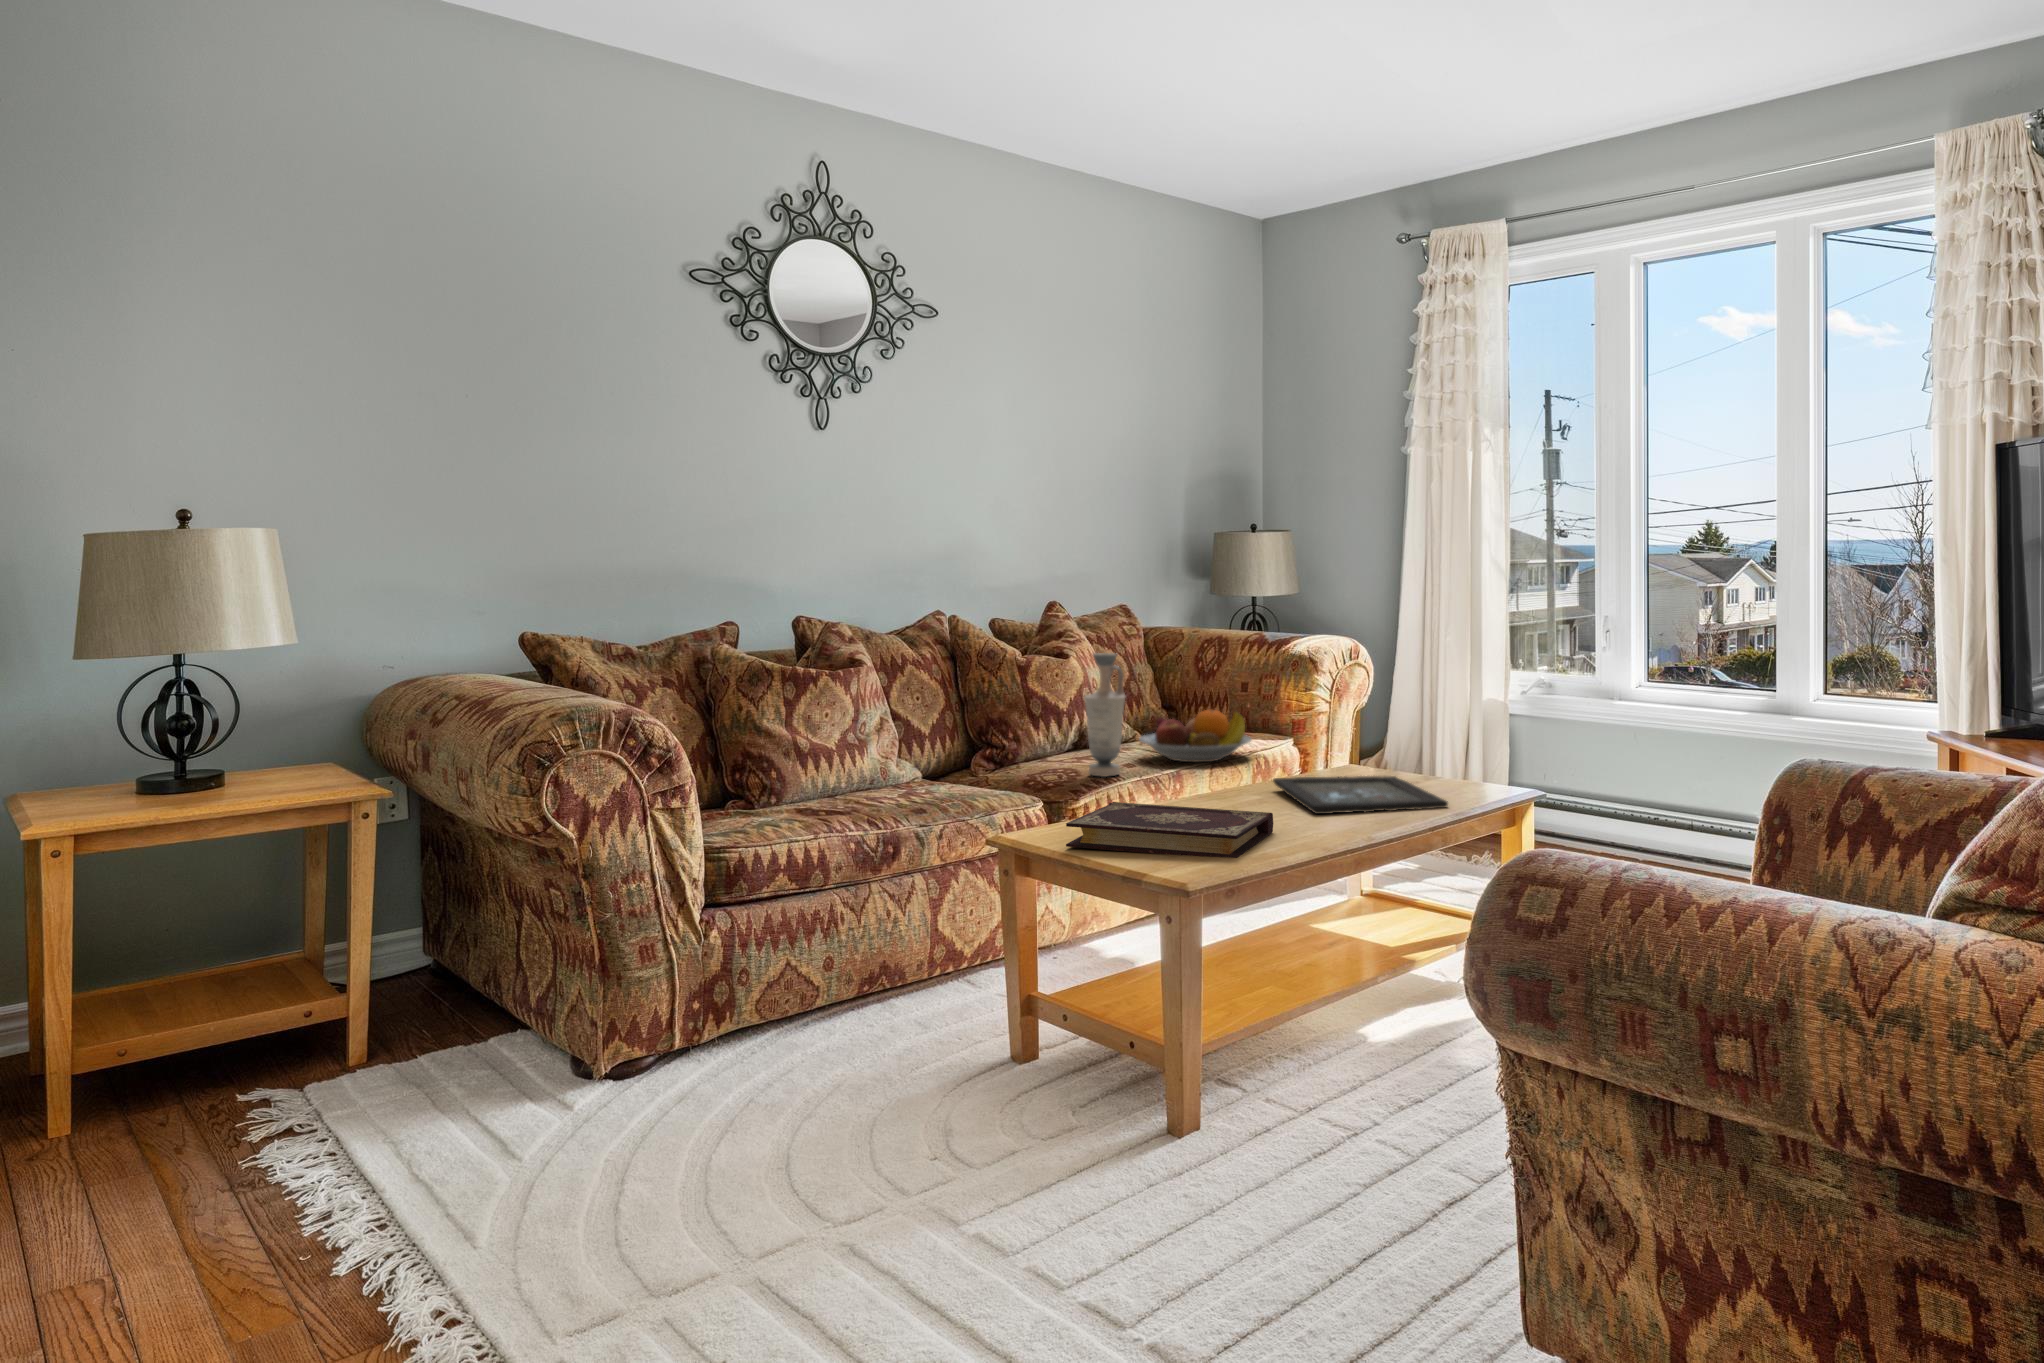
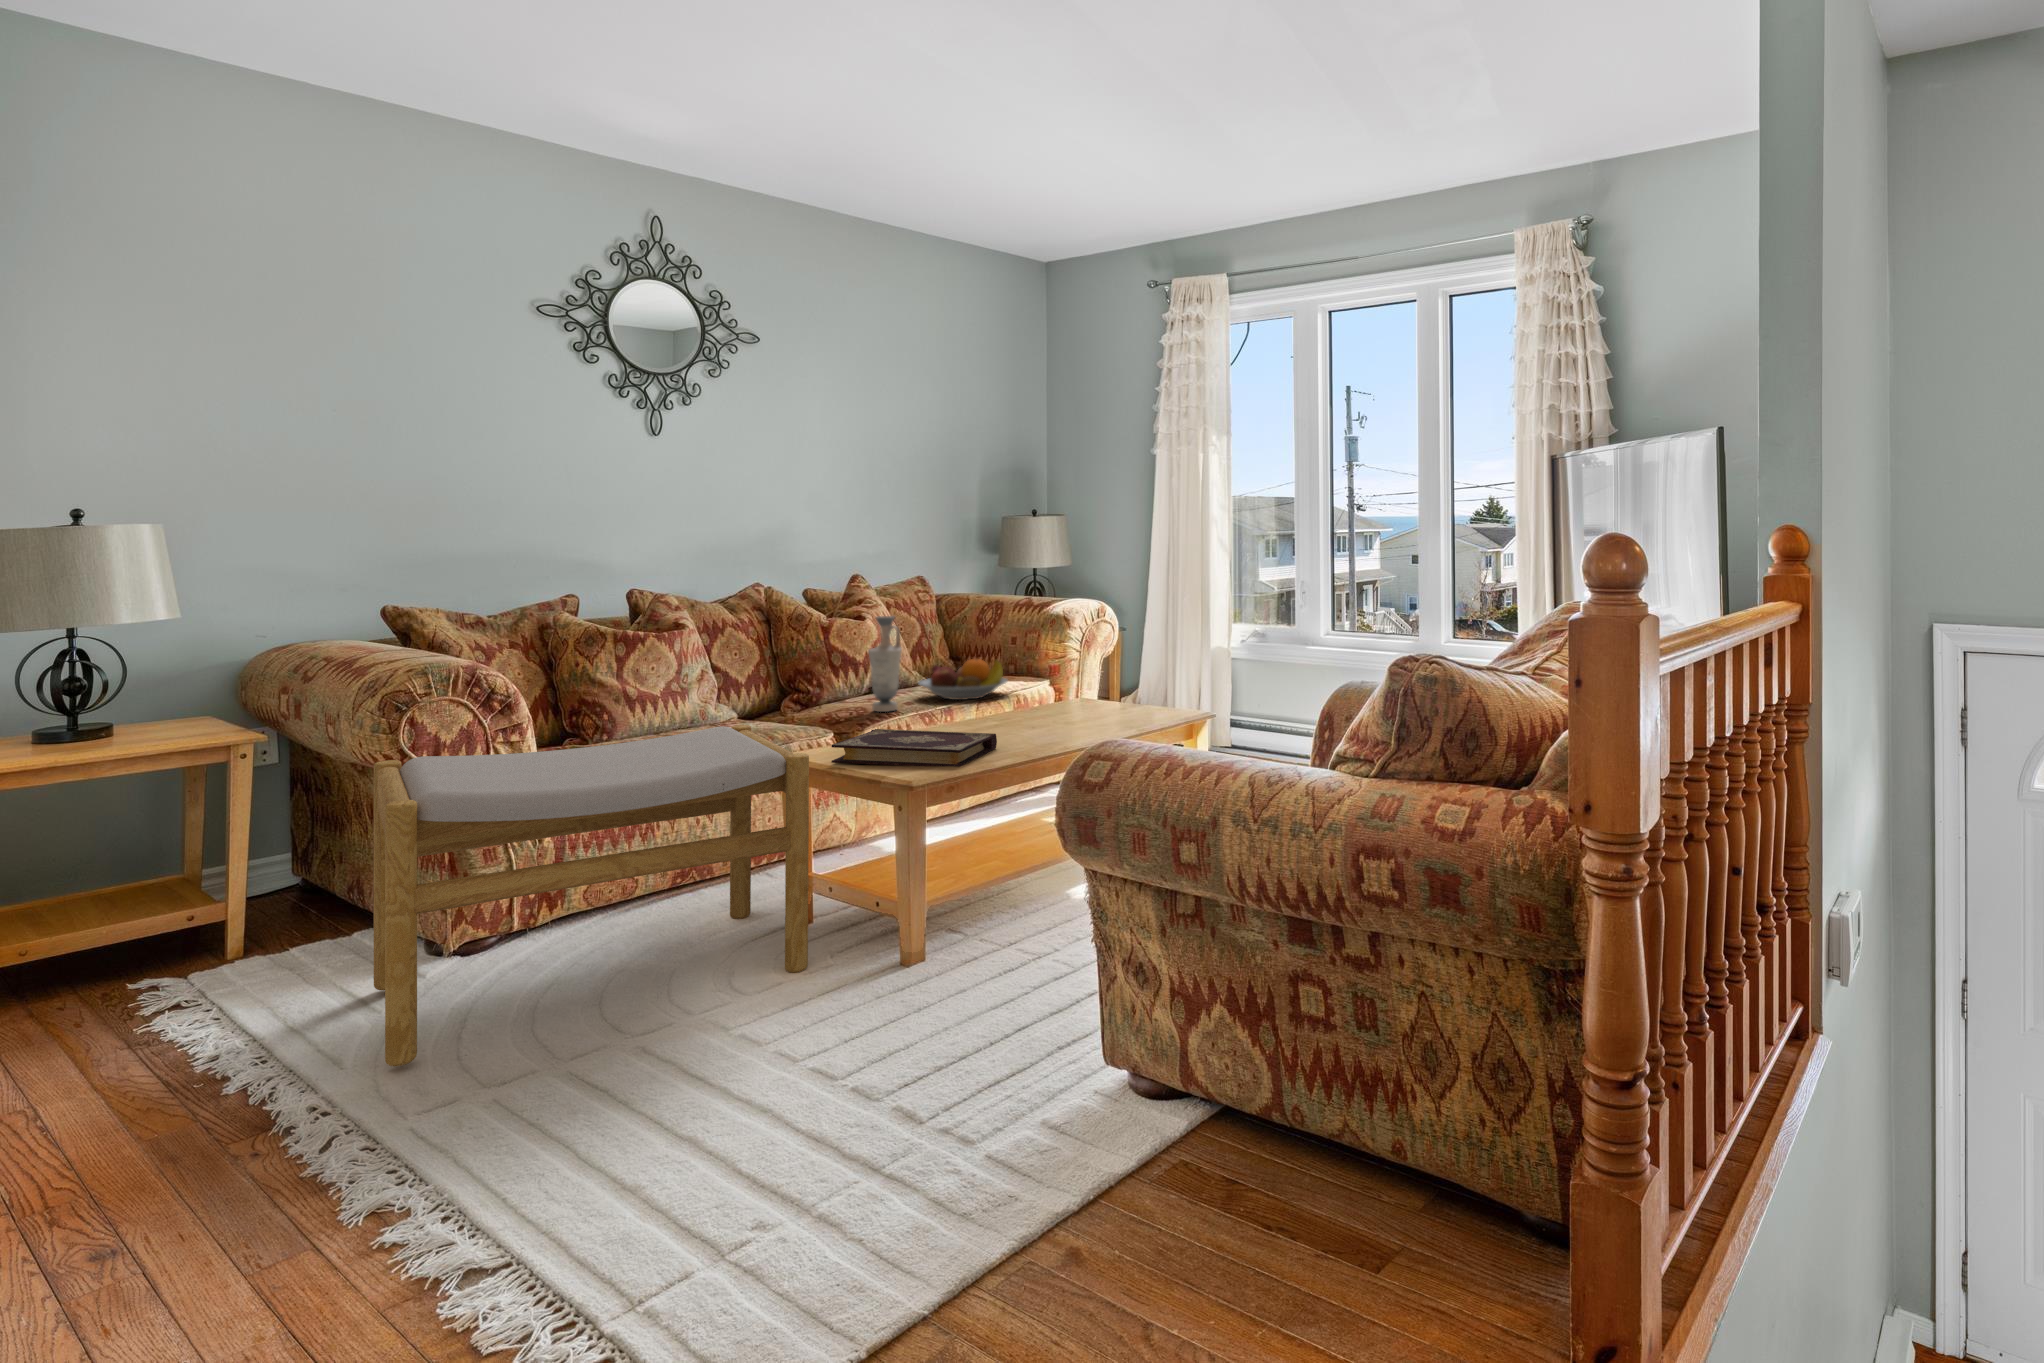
tray: present [1273,776,1448,814] -> none [1012,706,1138,735]
footstool: none [514,792,1046,1237] -> present [374,725,809,1066]

